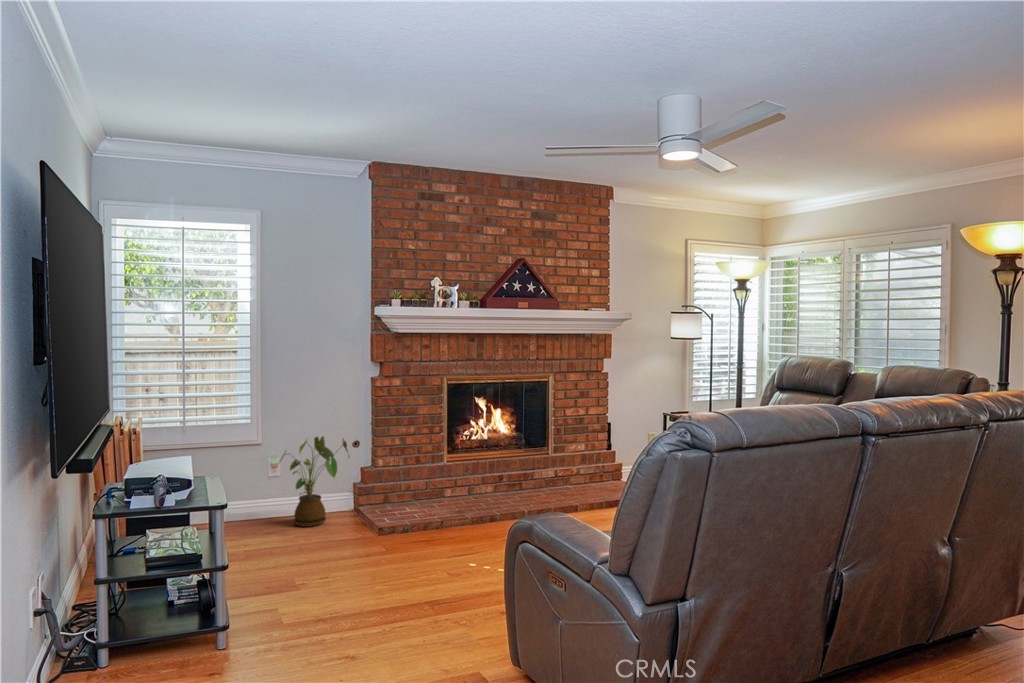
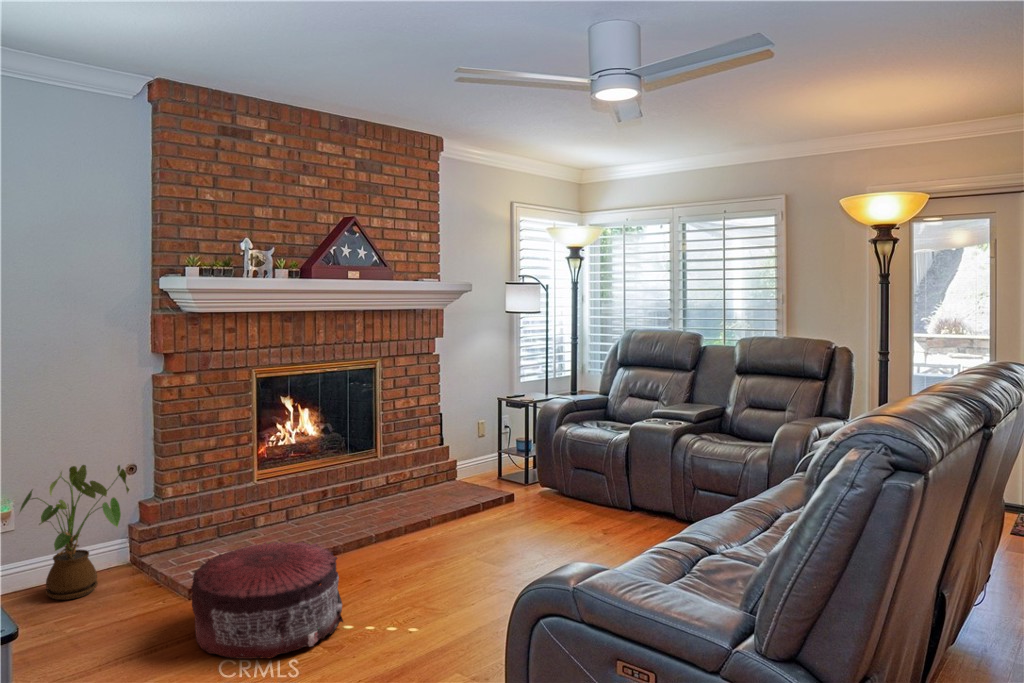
pouf: none [366,497,469,574] -> present [191,542,343,659]

